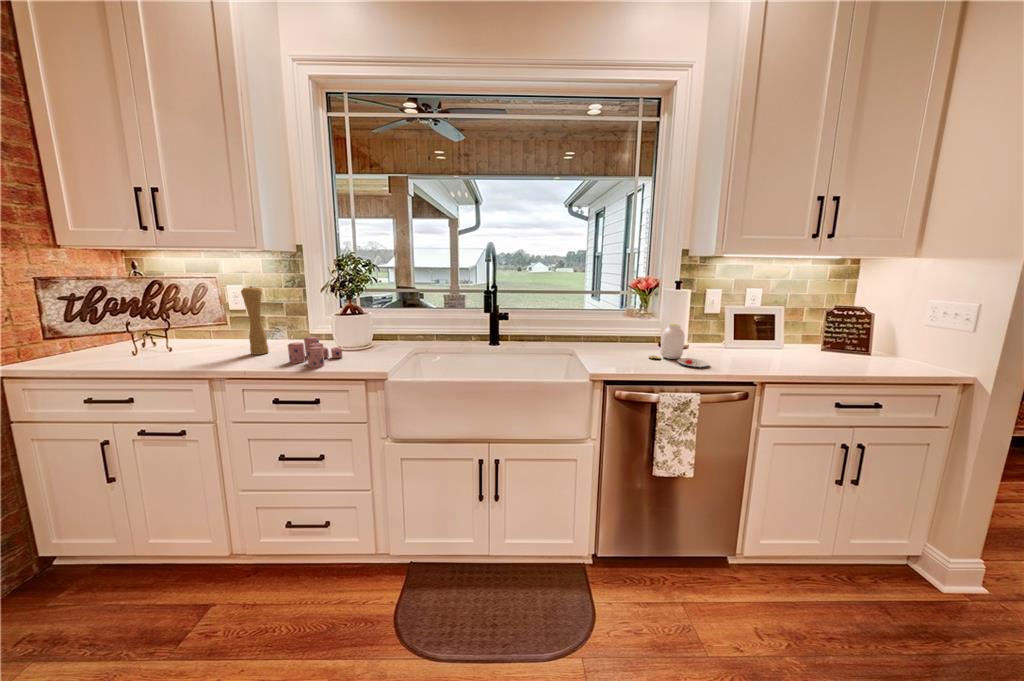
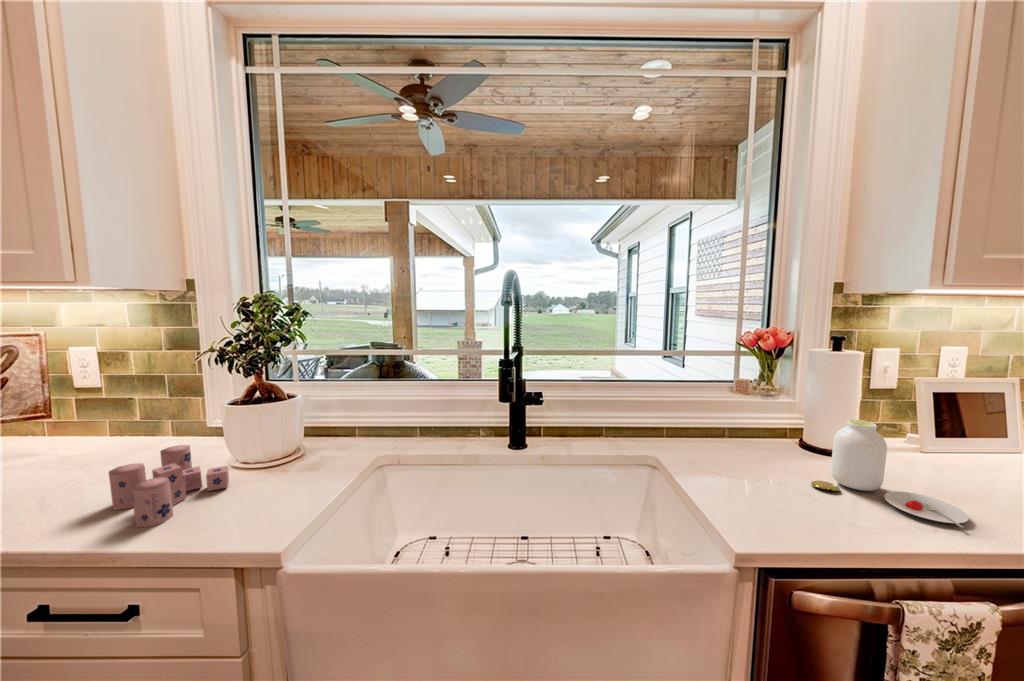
pepper mill: present [241,286,269,355] -> none [50,354,108,479]

